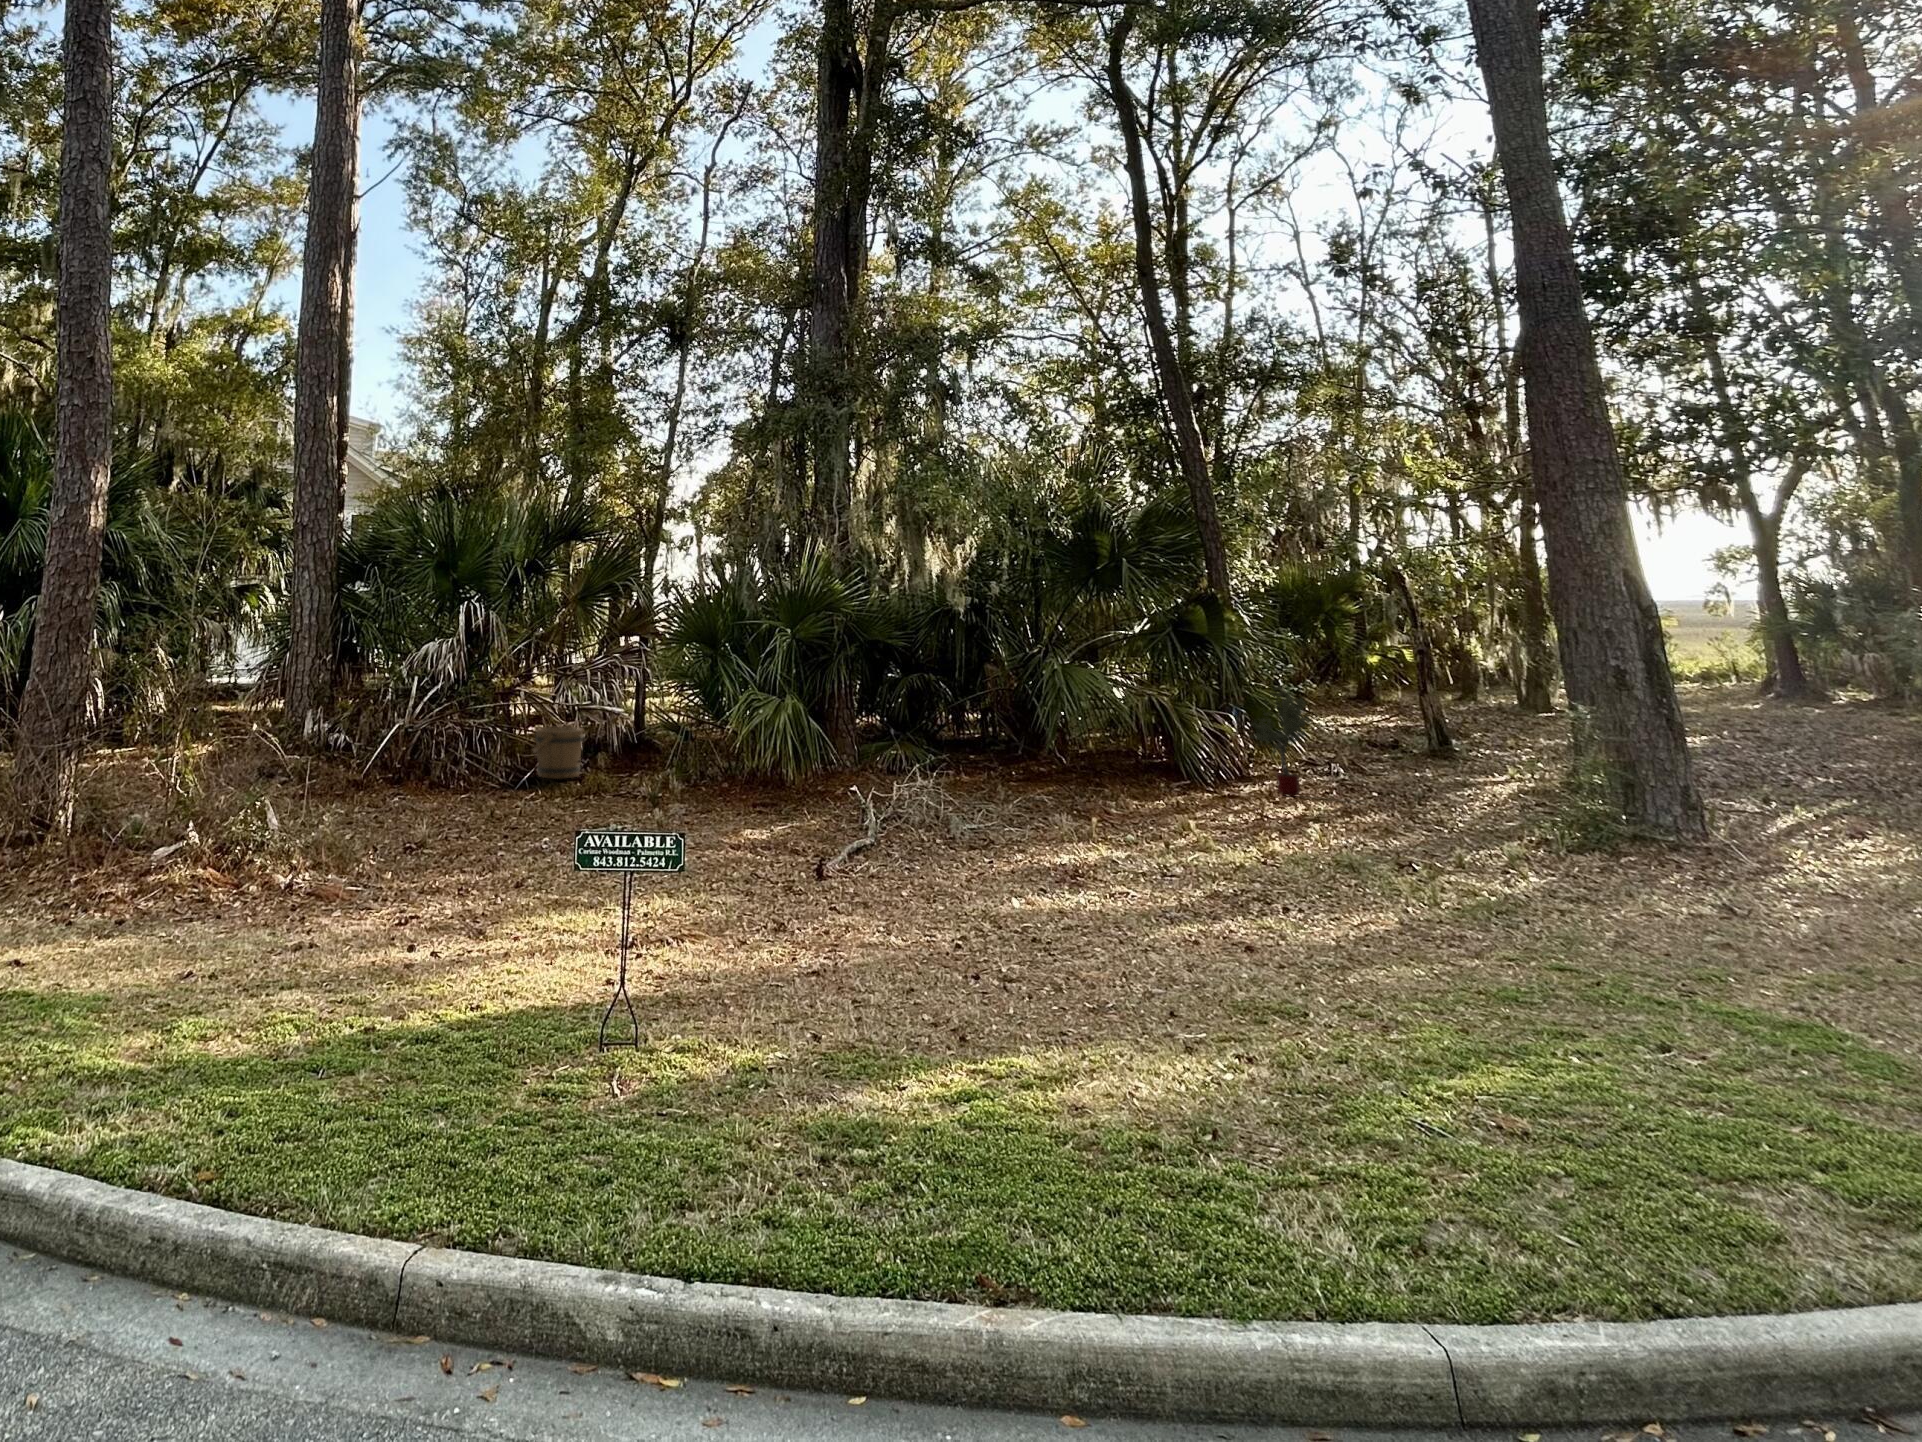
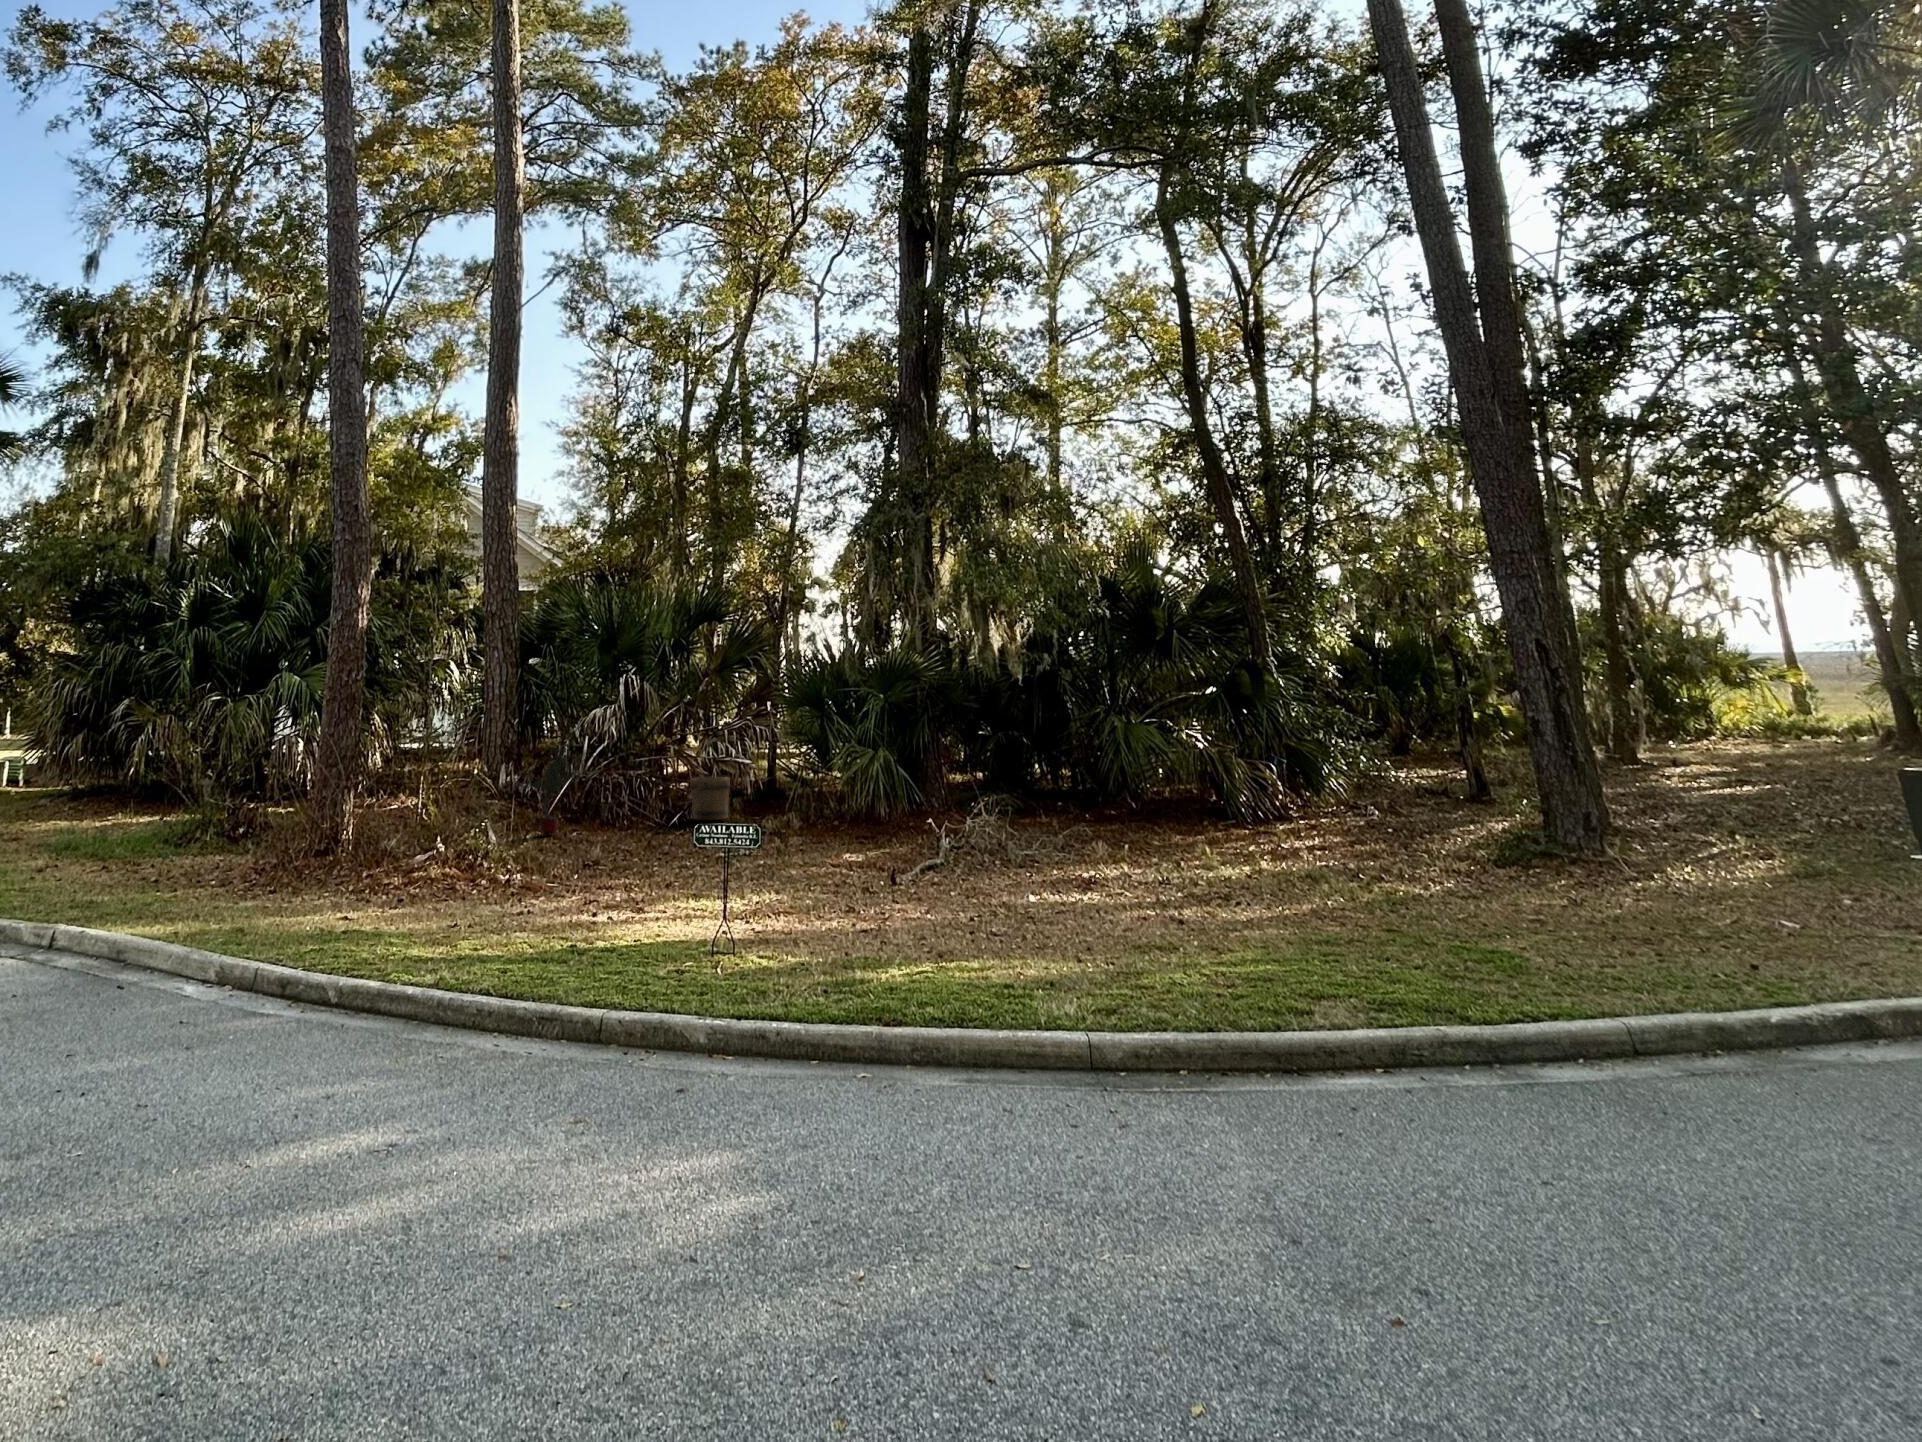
potted tree: present [1250,686,1310,797] -> present [516,743,585,836]

